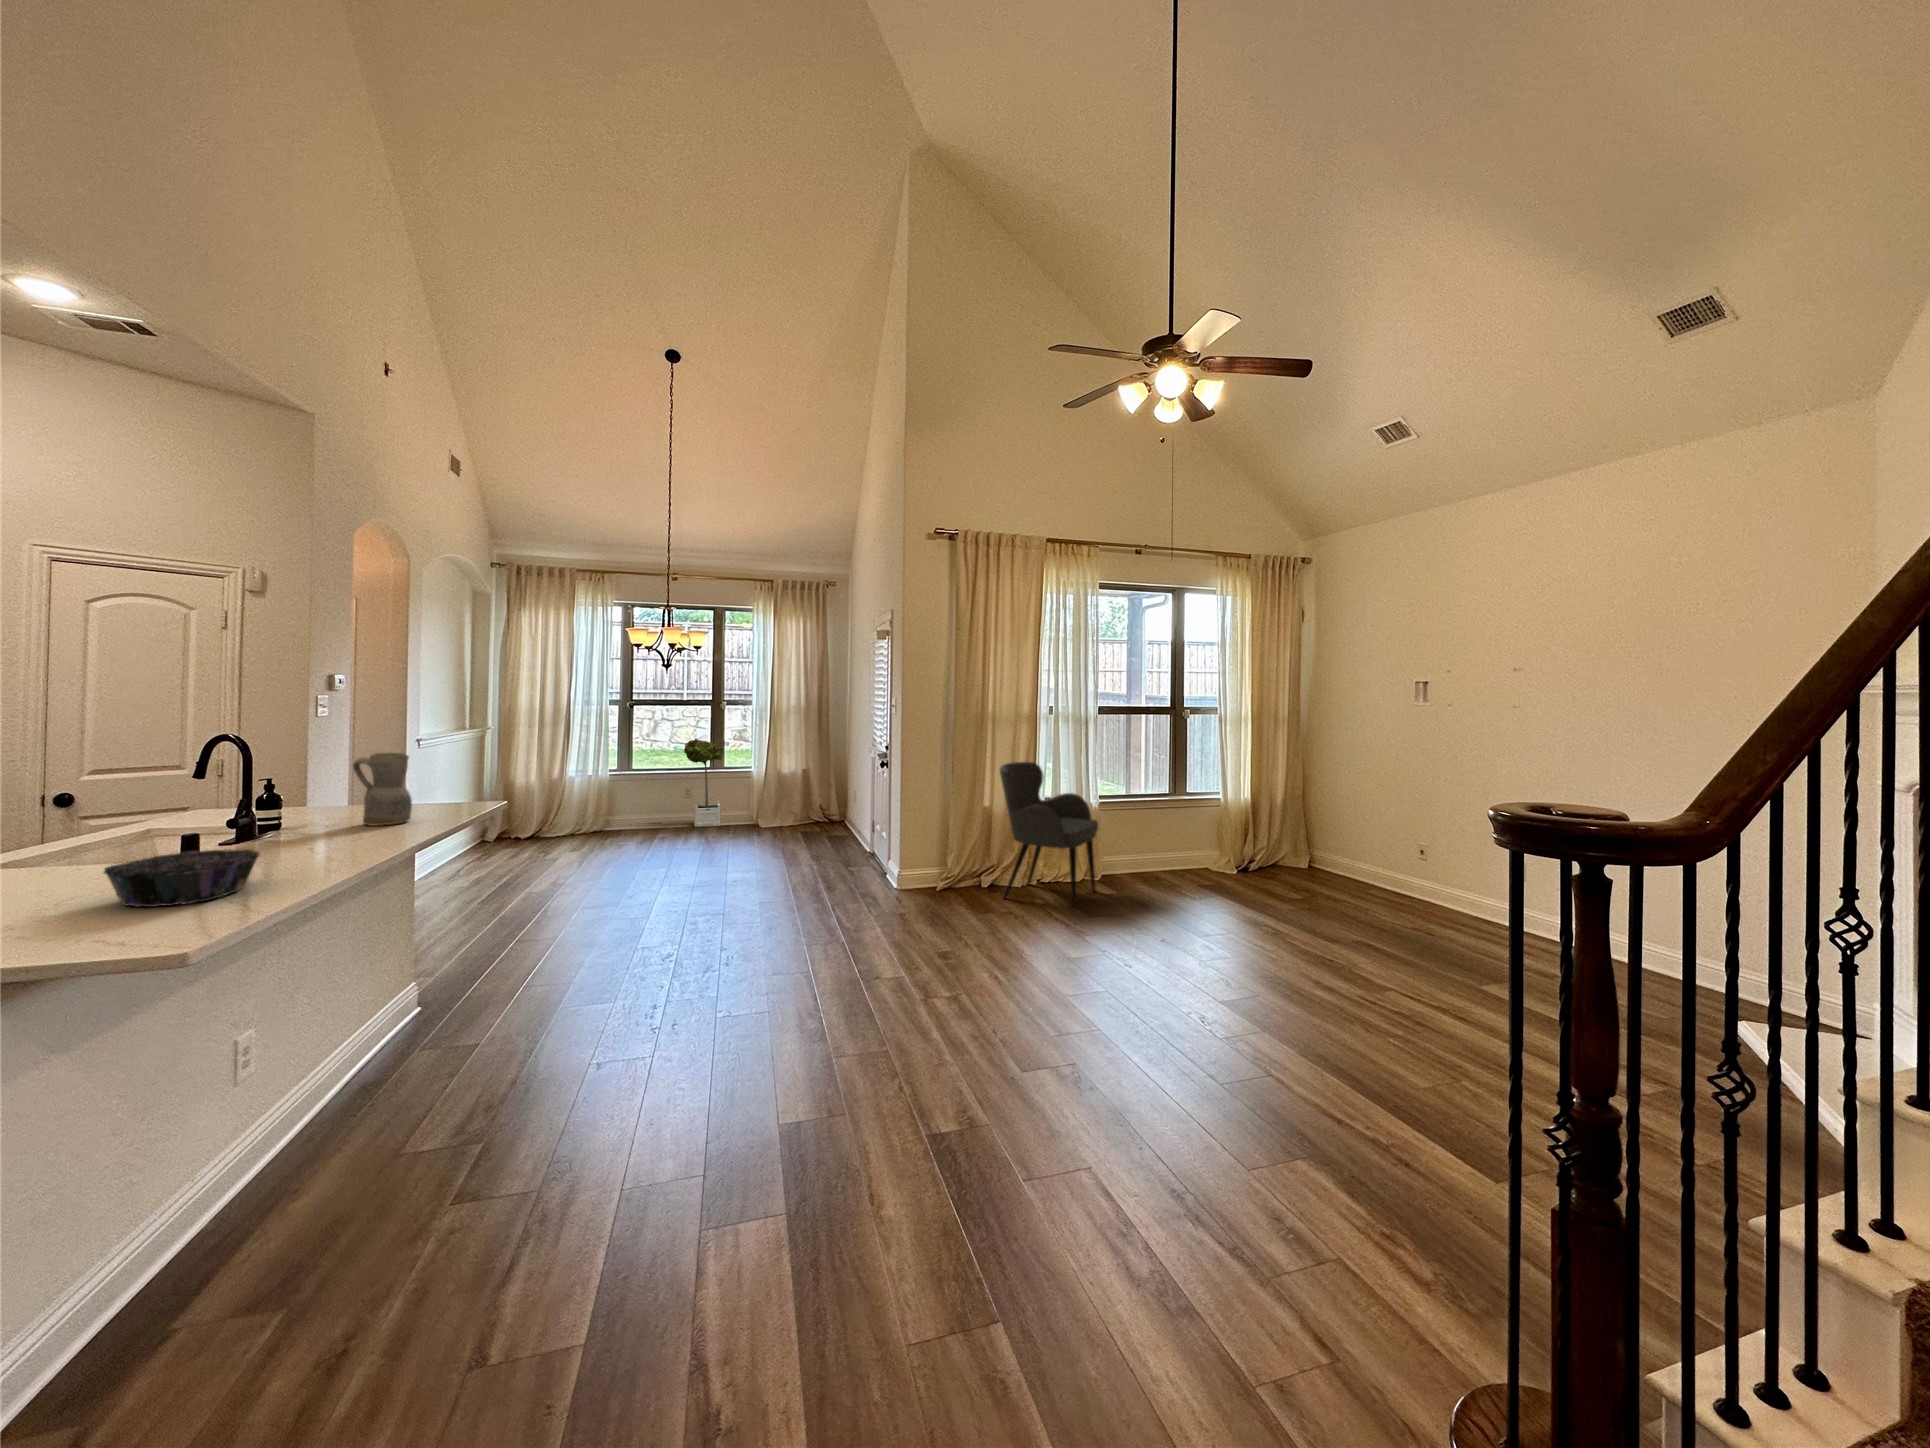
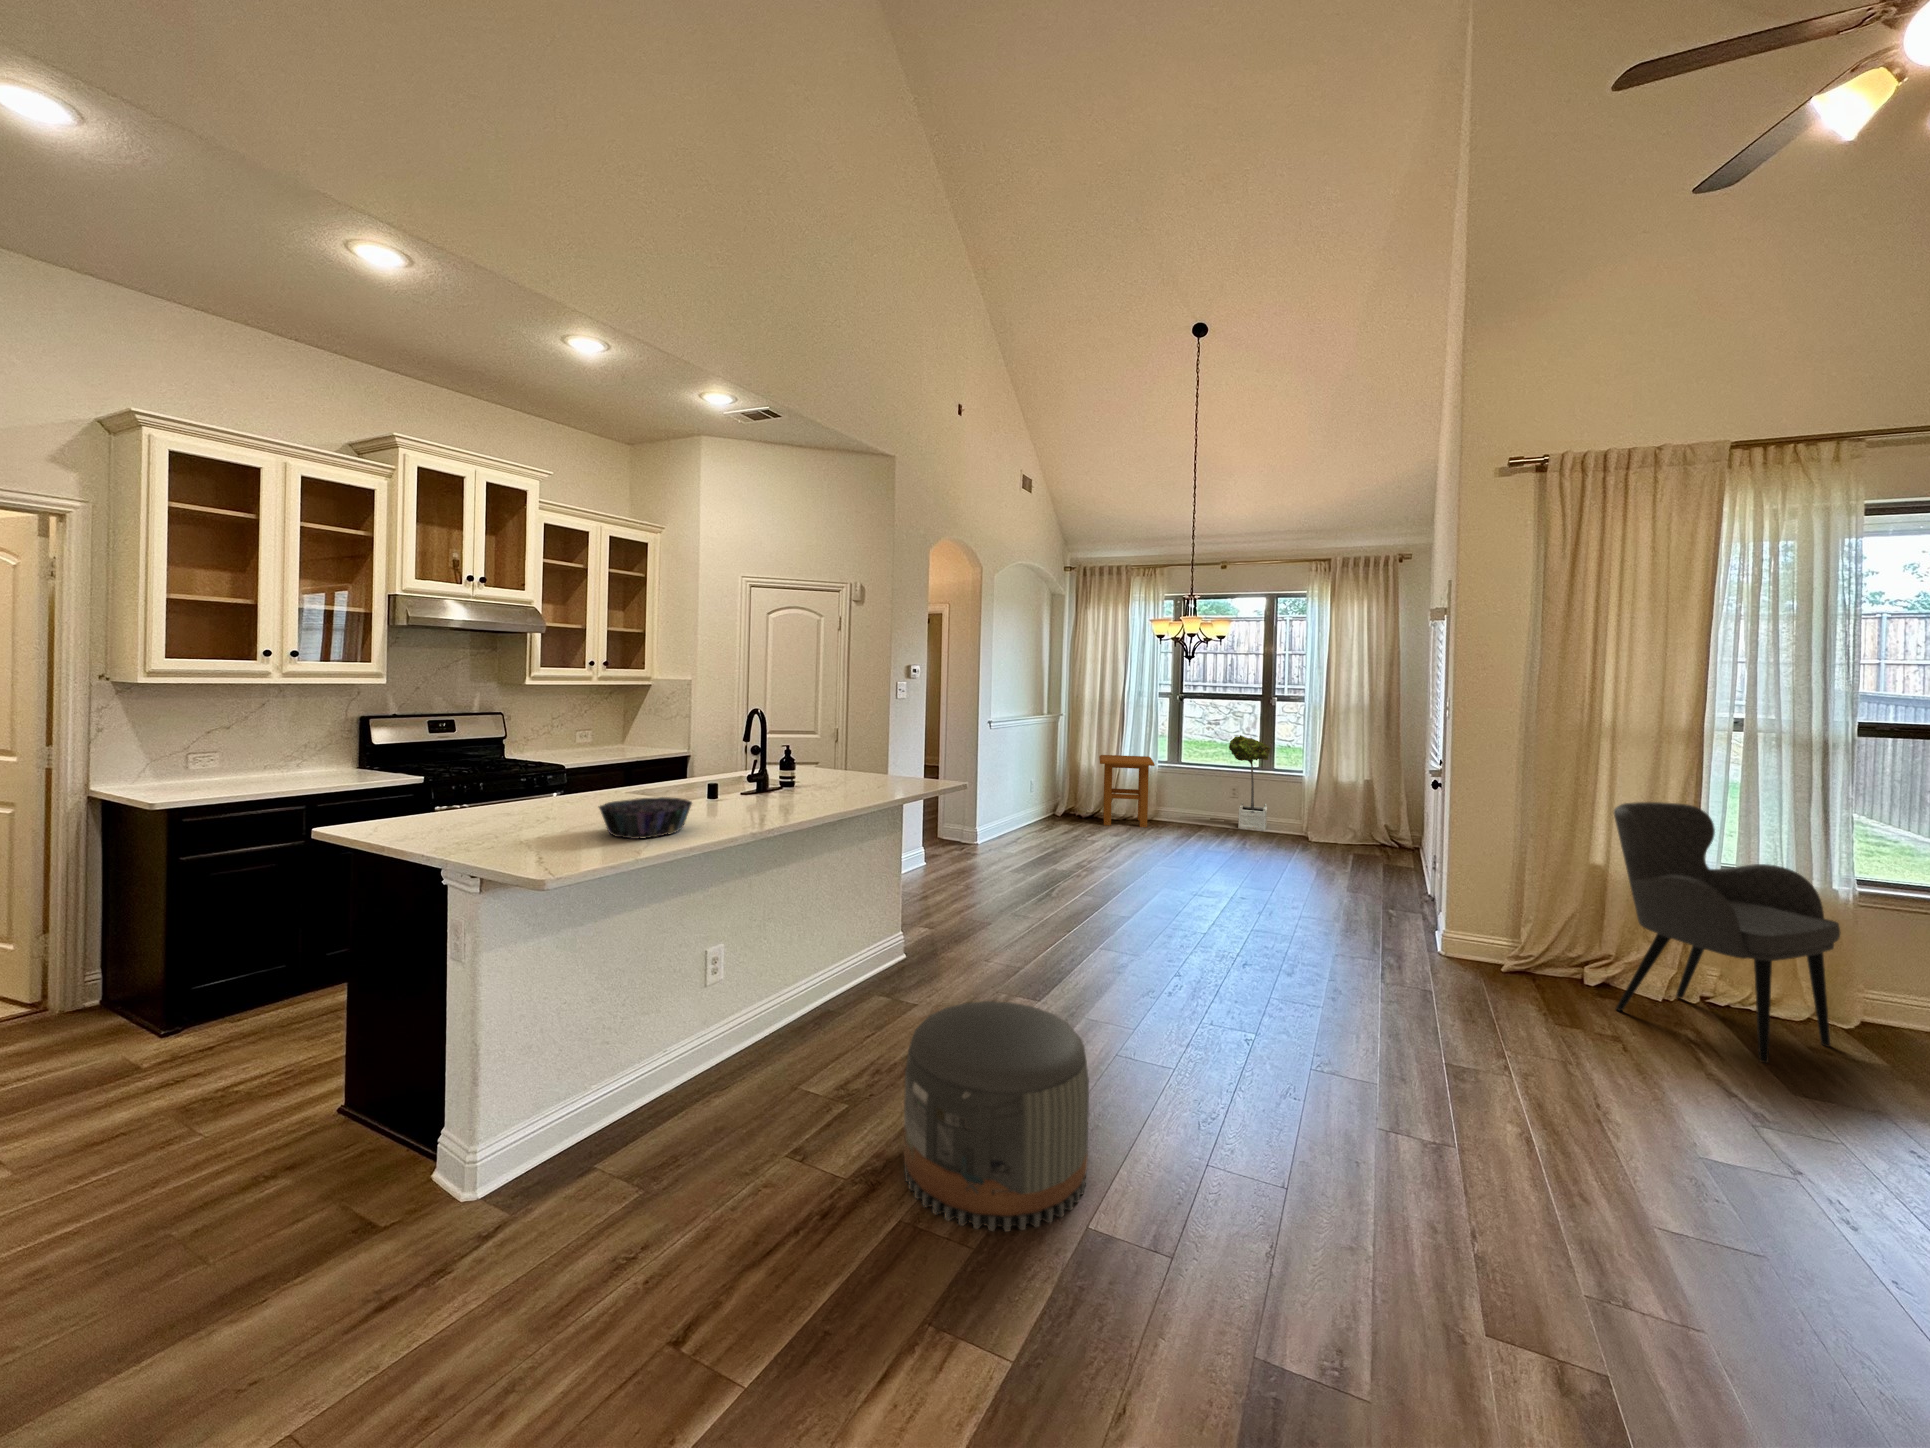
ceramic pitcher: present [353,753,412,826] -> none [834,730,872,793]
side table: none [542,766,612,843] -> present [1099,755,1155,827]
pouf: none [578,981,756,1177] -> present [904,1001,1089,1231]

